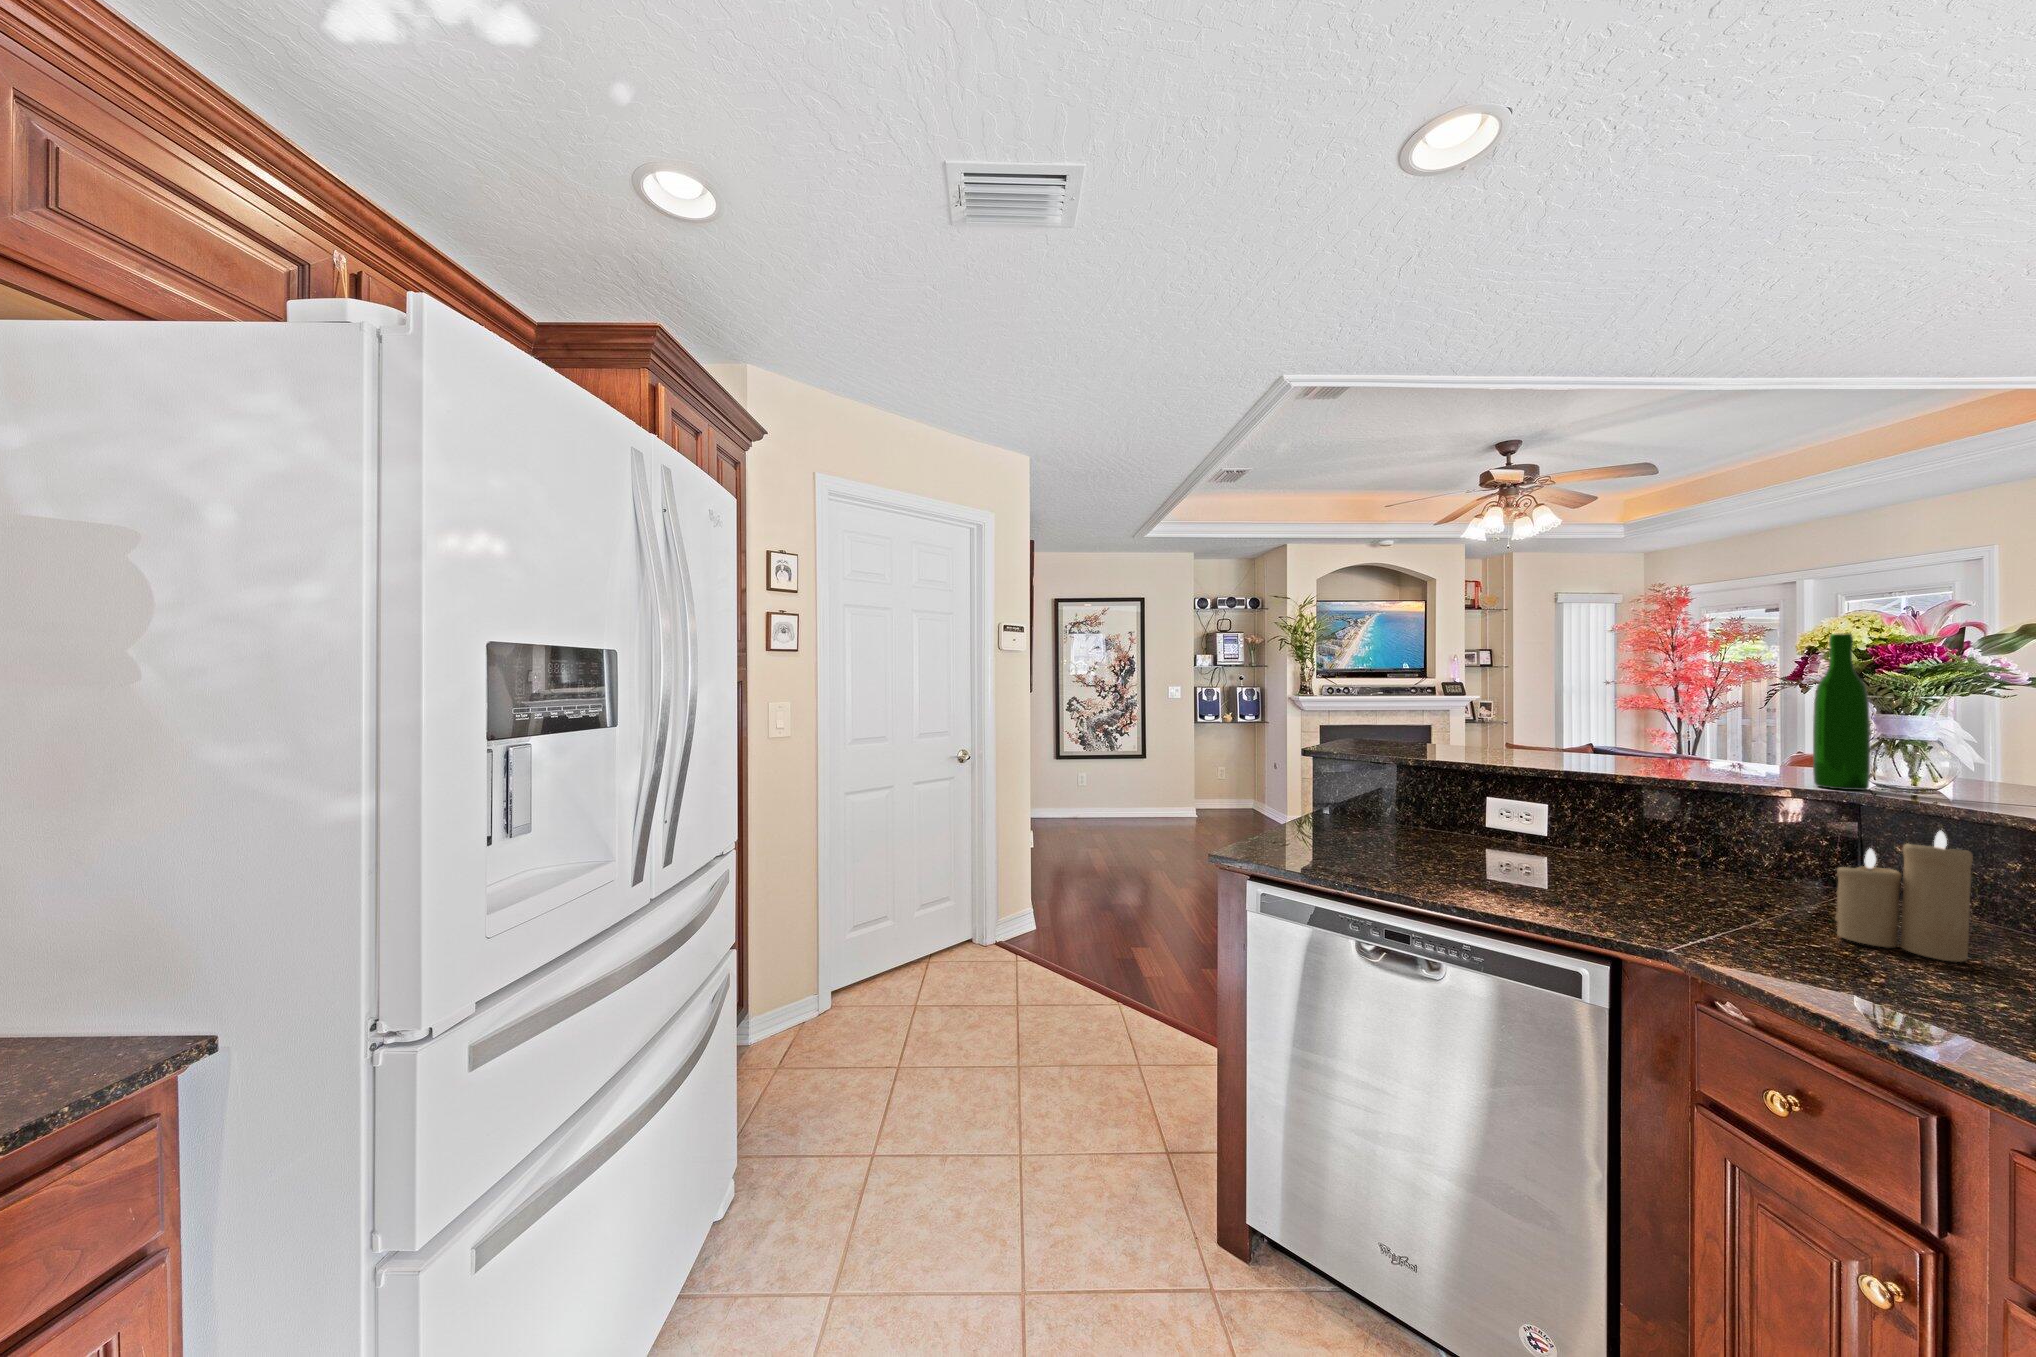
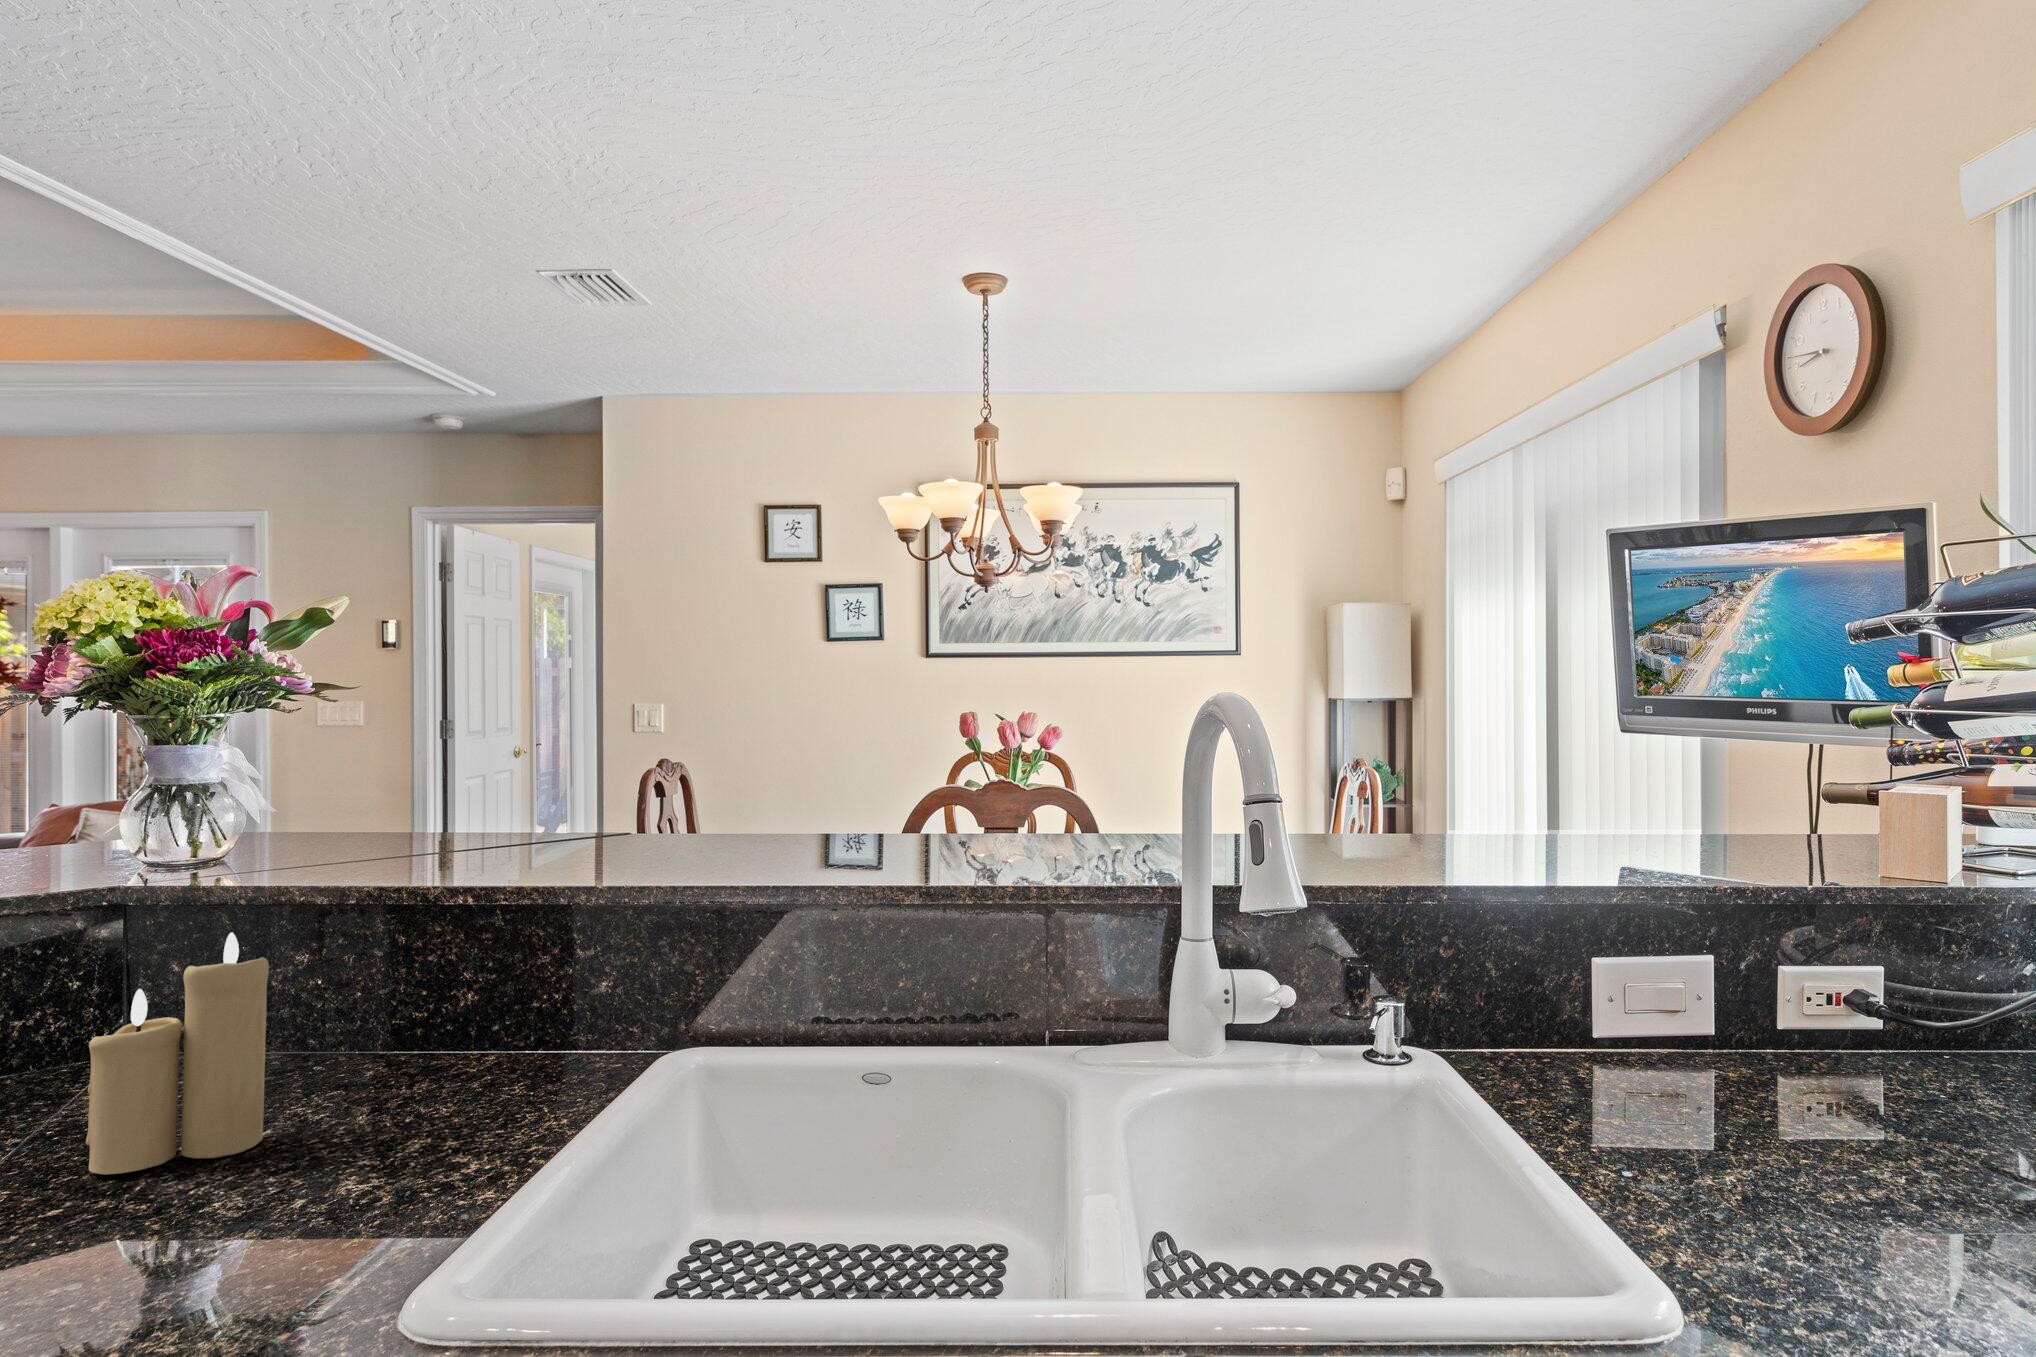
wine bottle: present [1813,633,1870,790] -> none [58,604,138,882]

